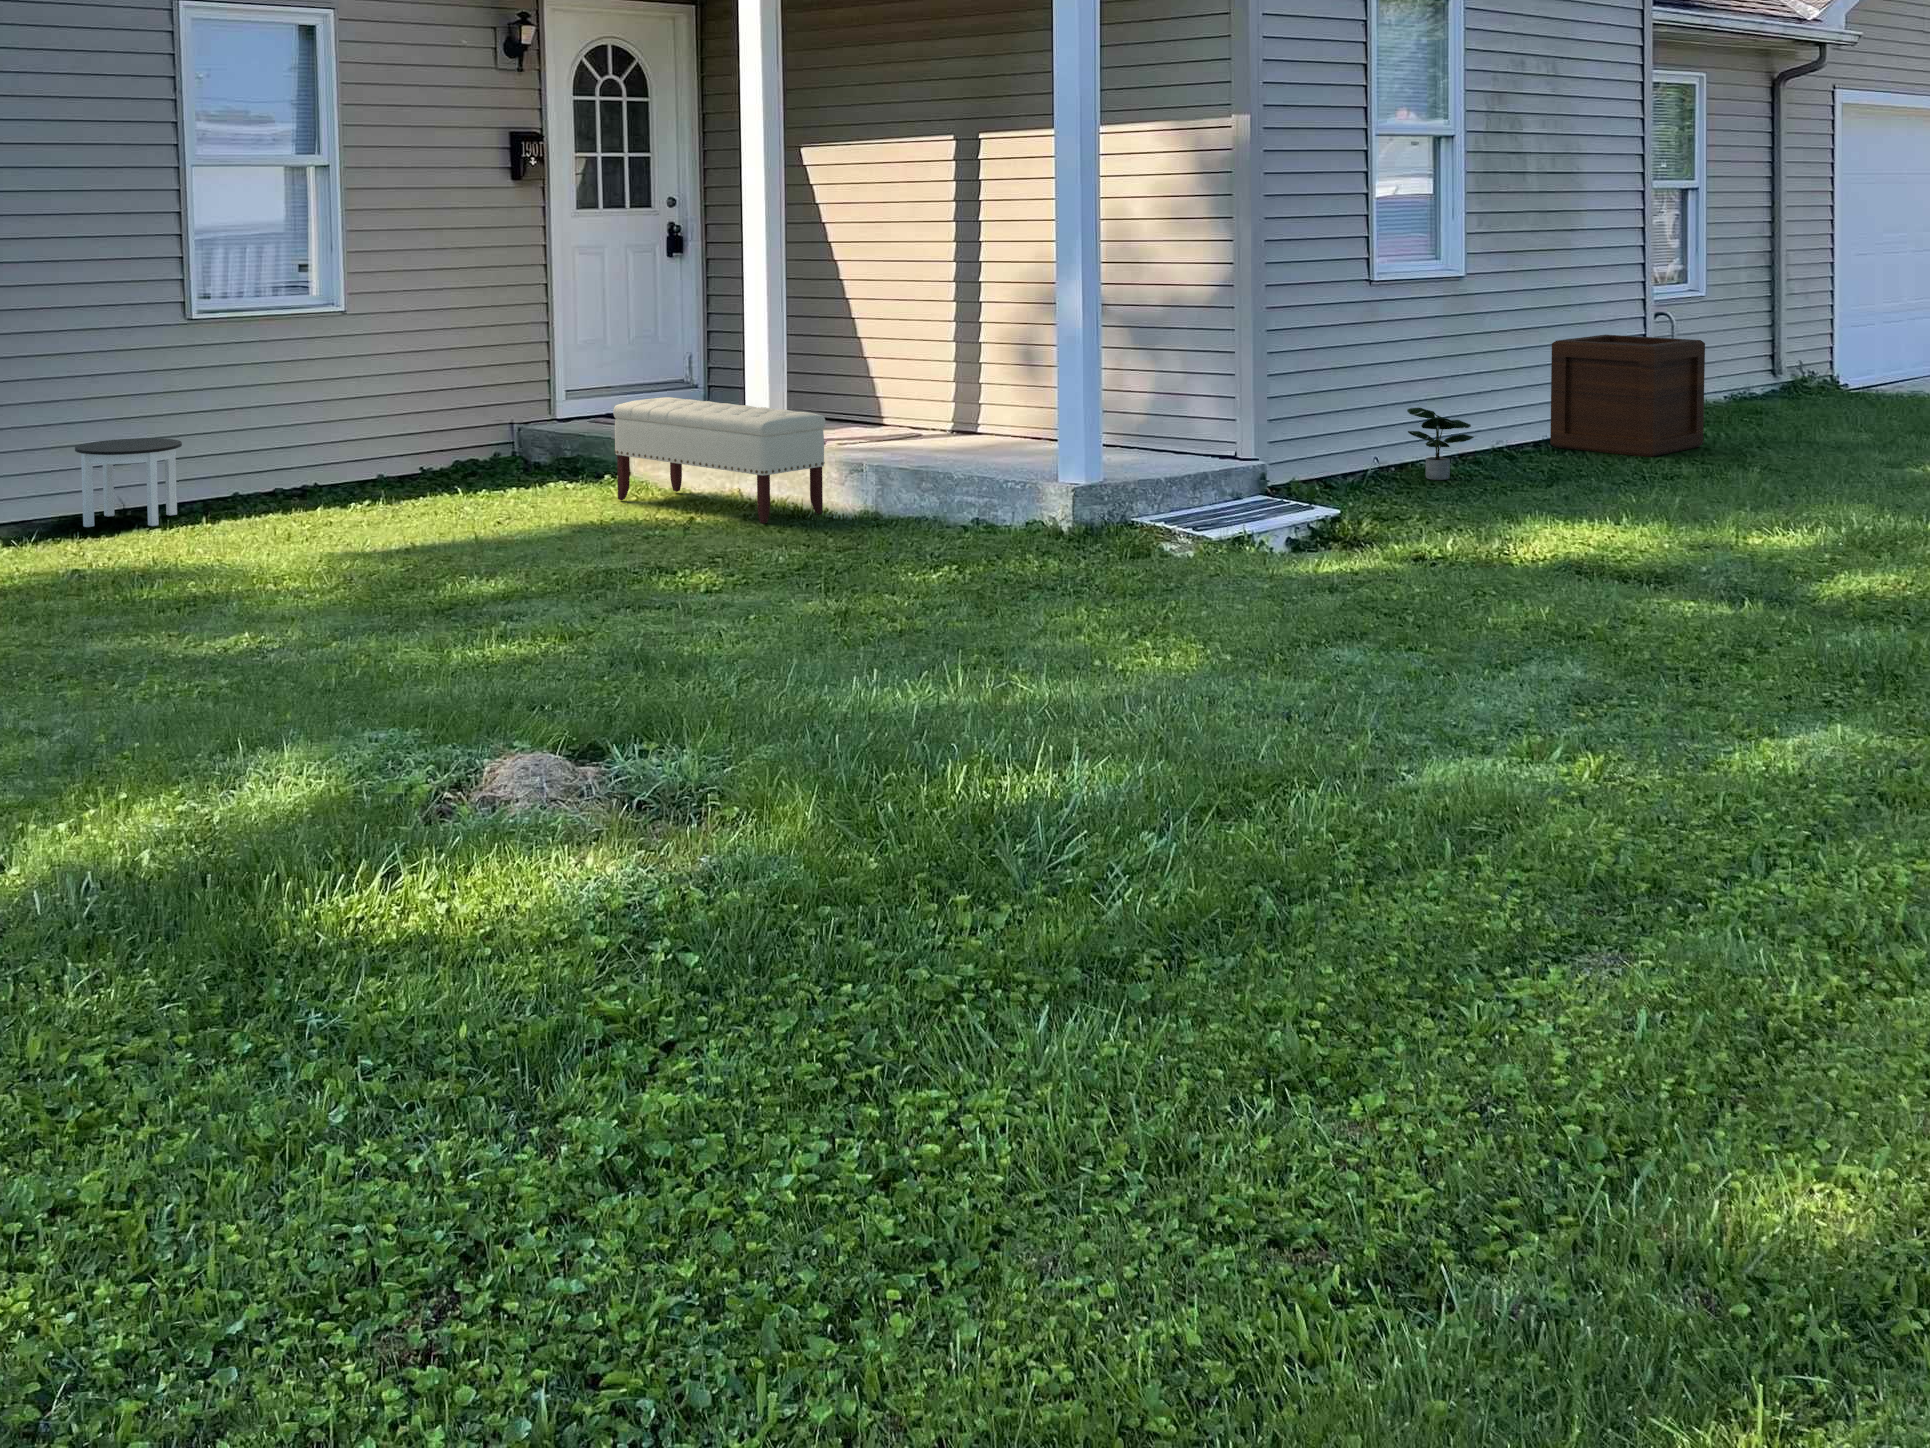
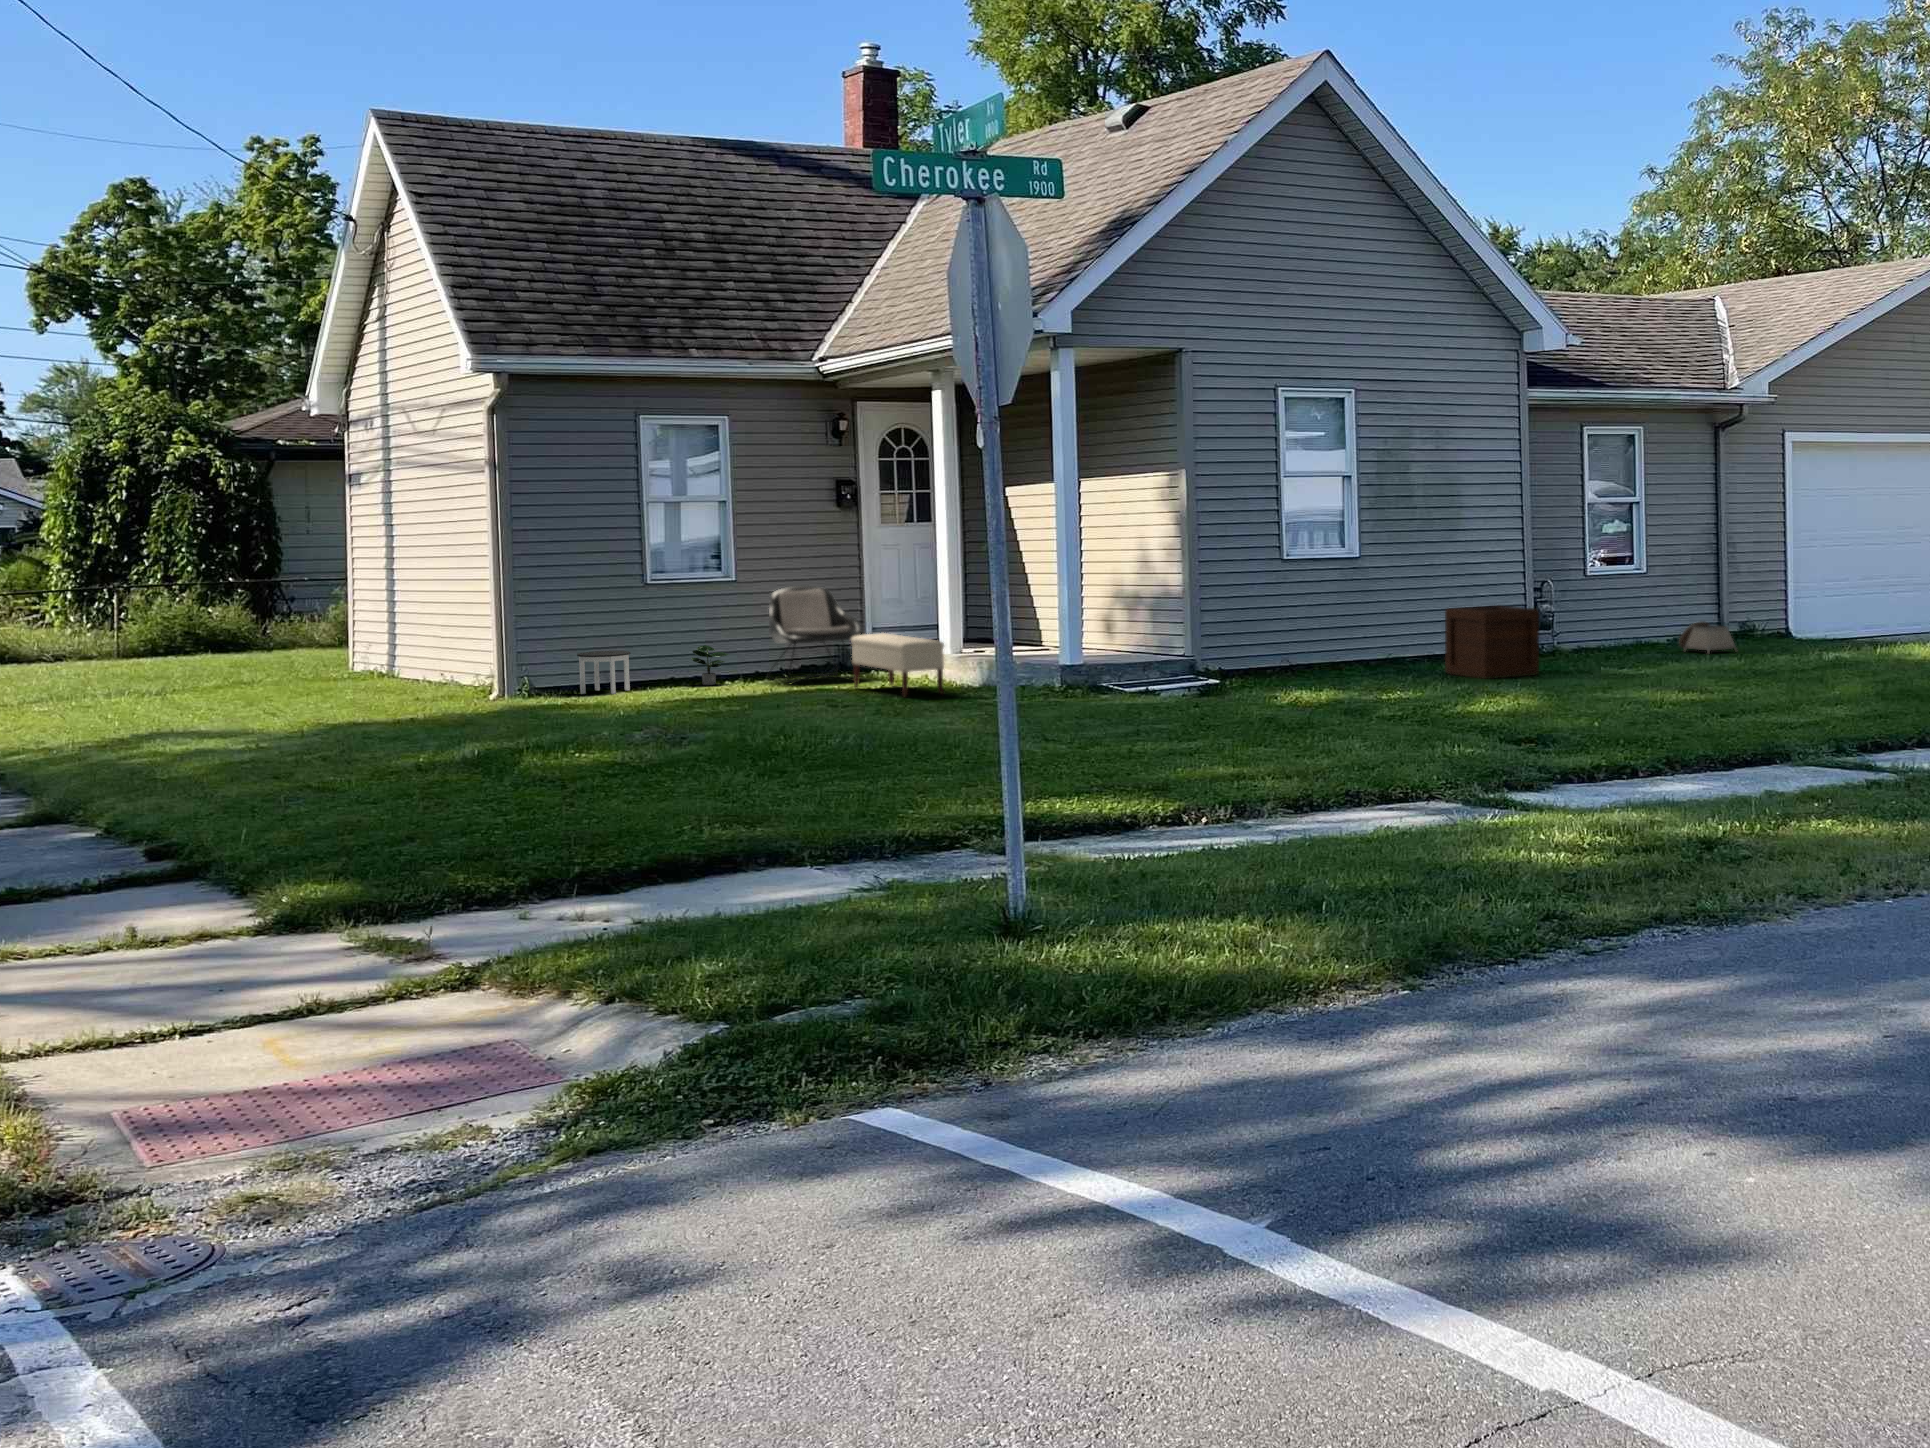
lounge chair: none [410,310,593,493] -> present [769,586,861,684]
basket: none [1711,353,1805,402] -> present [1679,621,1737,653]
potted plant: present [1407,408,1474,480] -> present [691,645,729,685]

